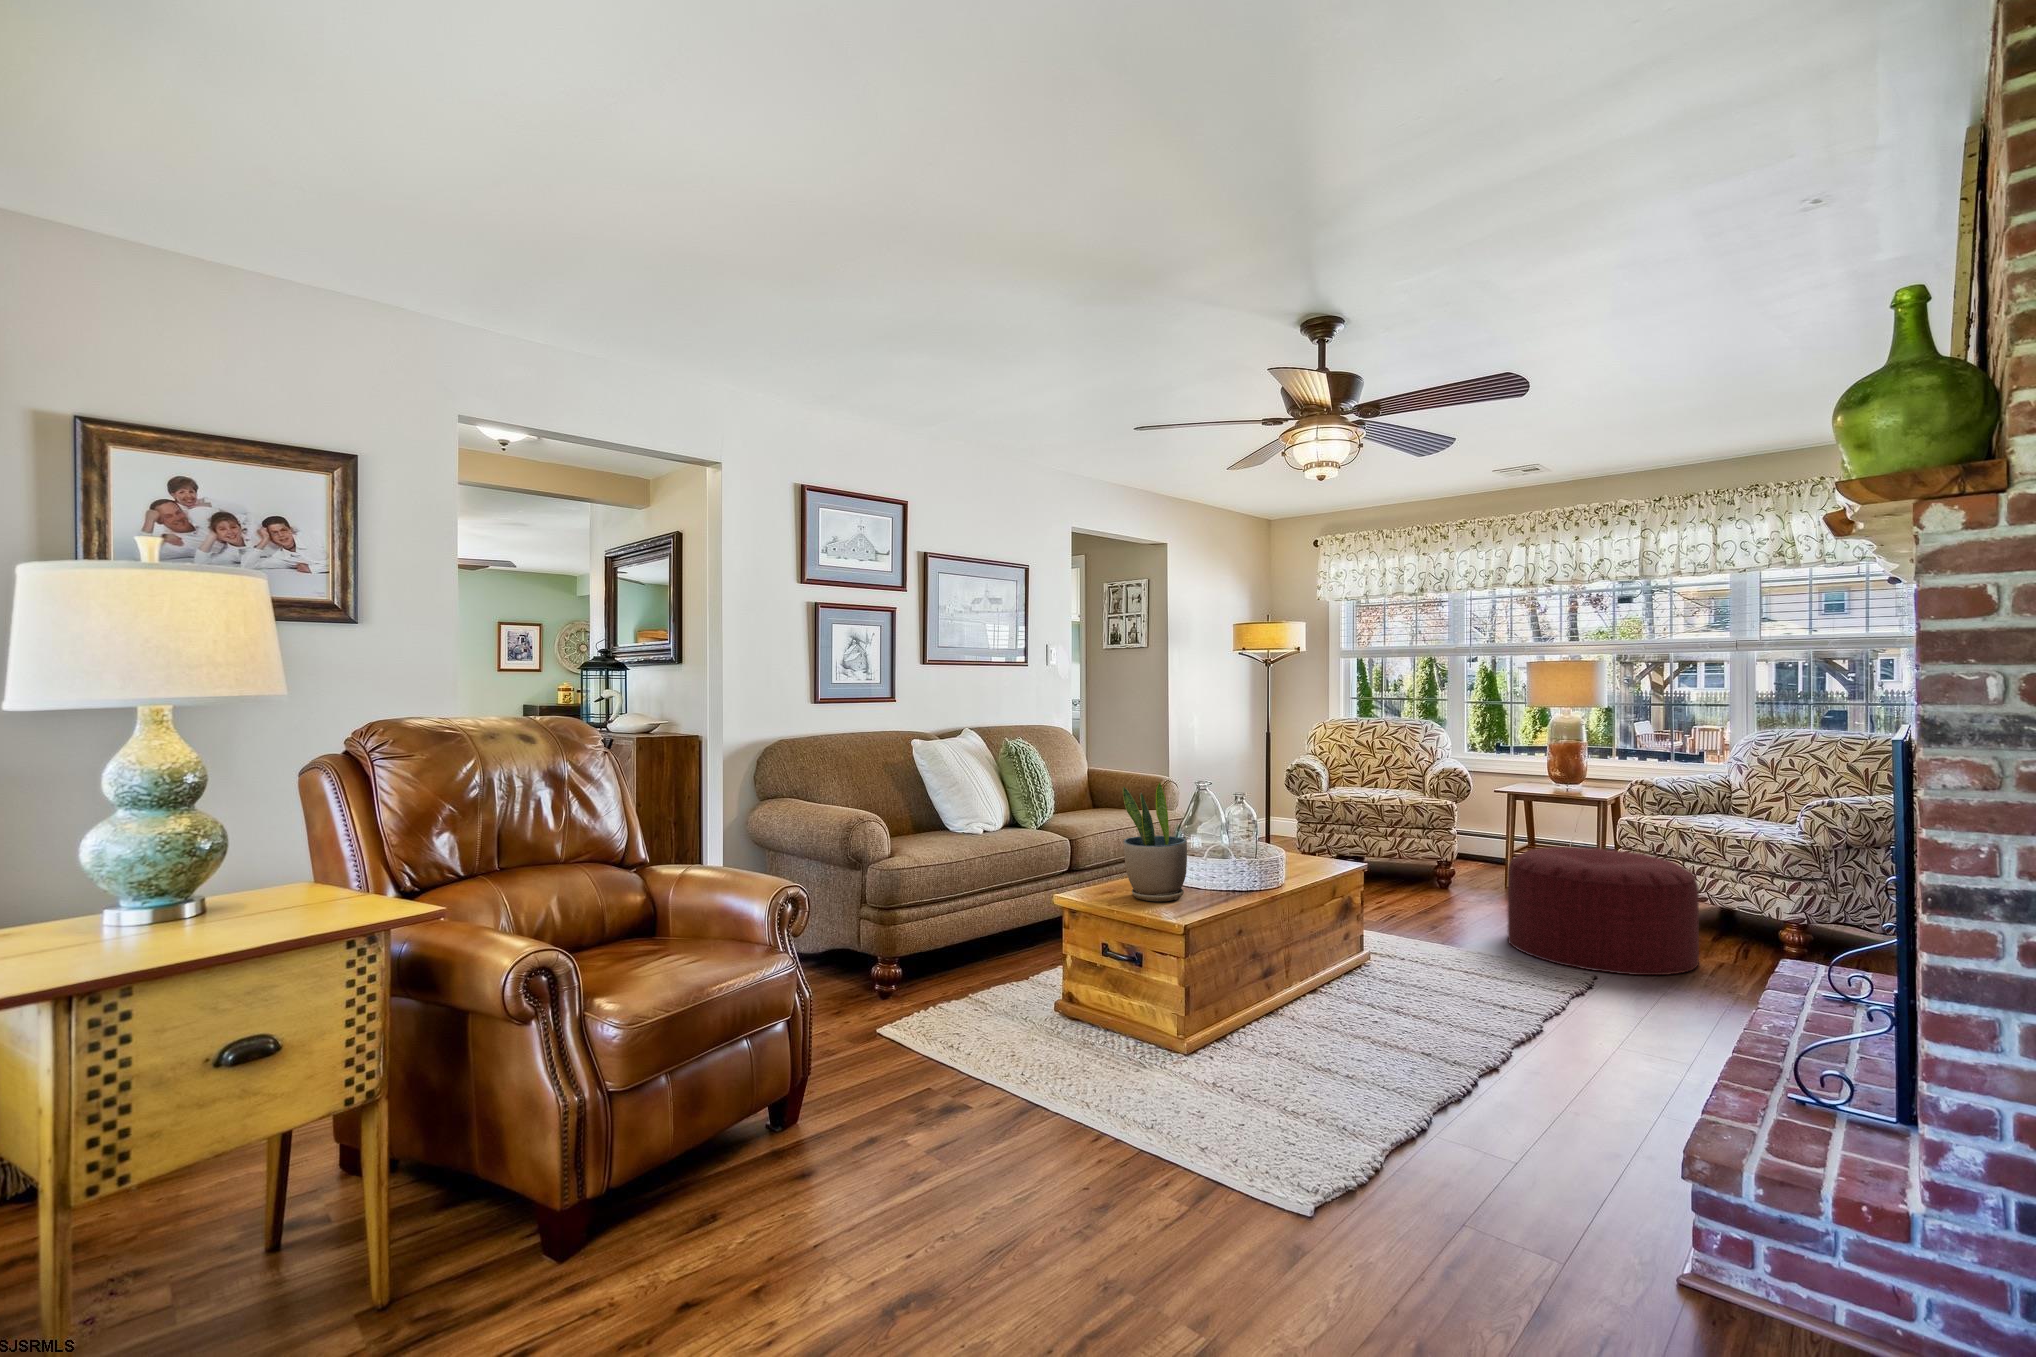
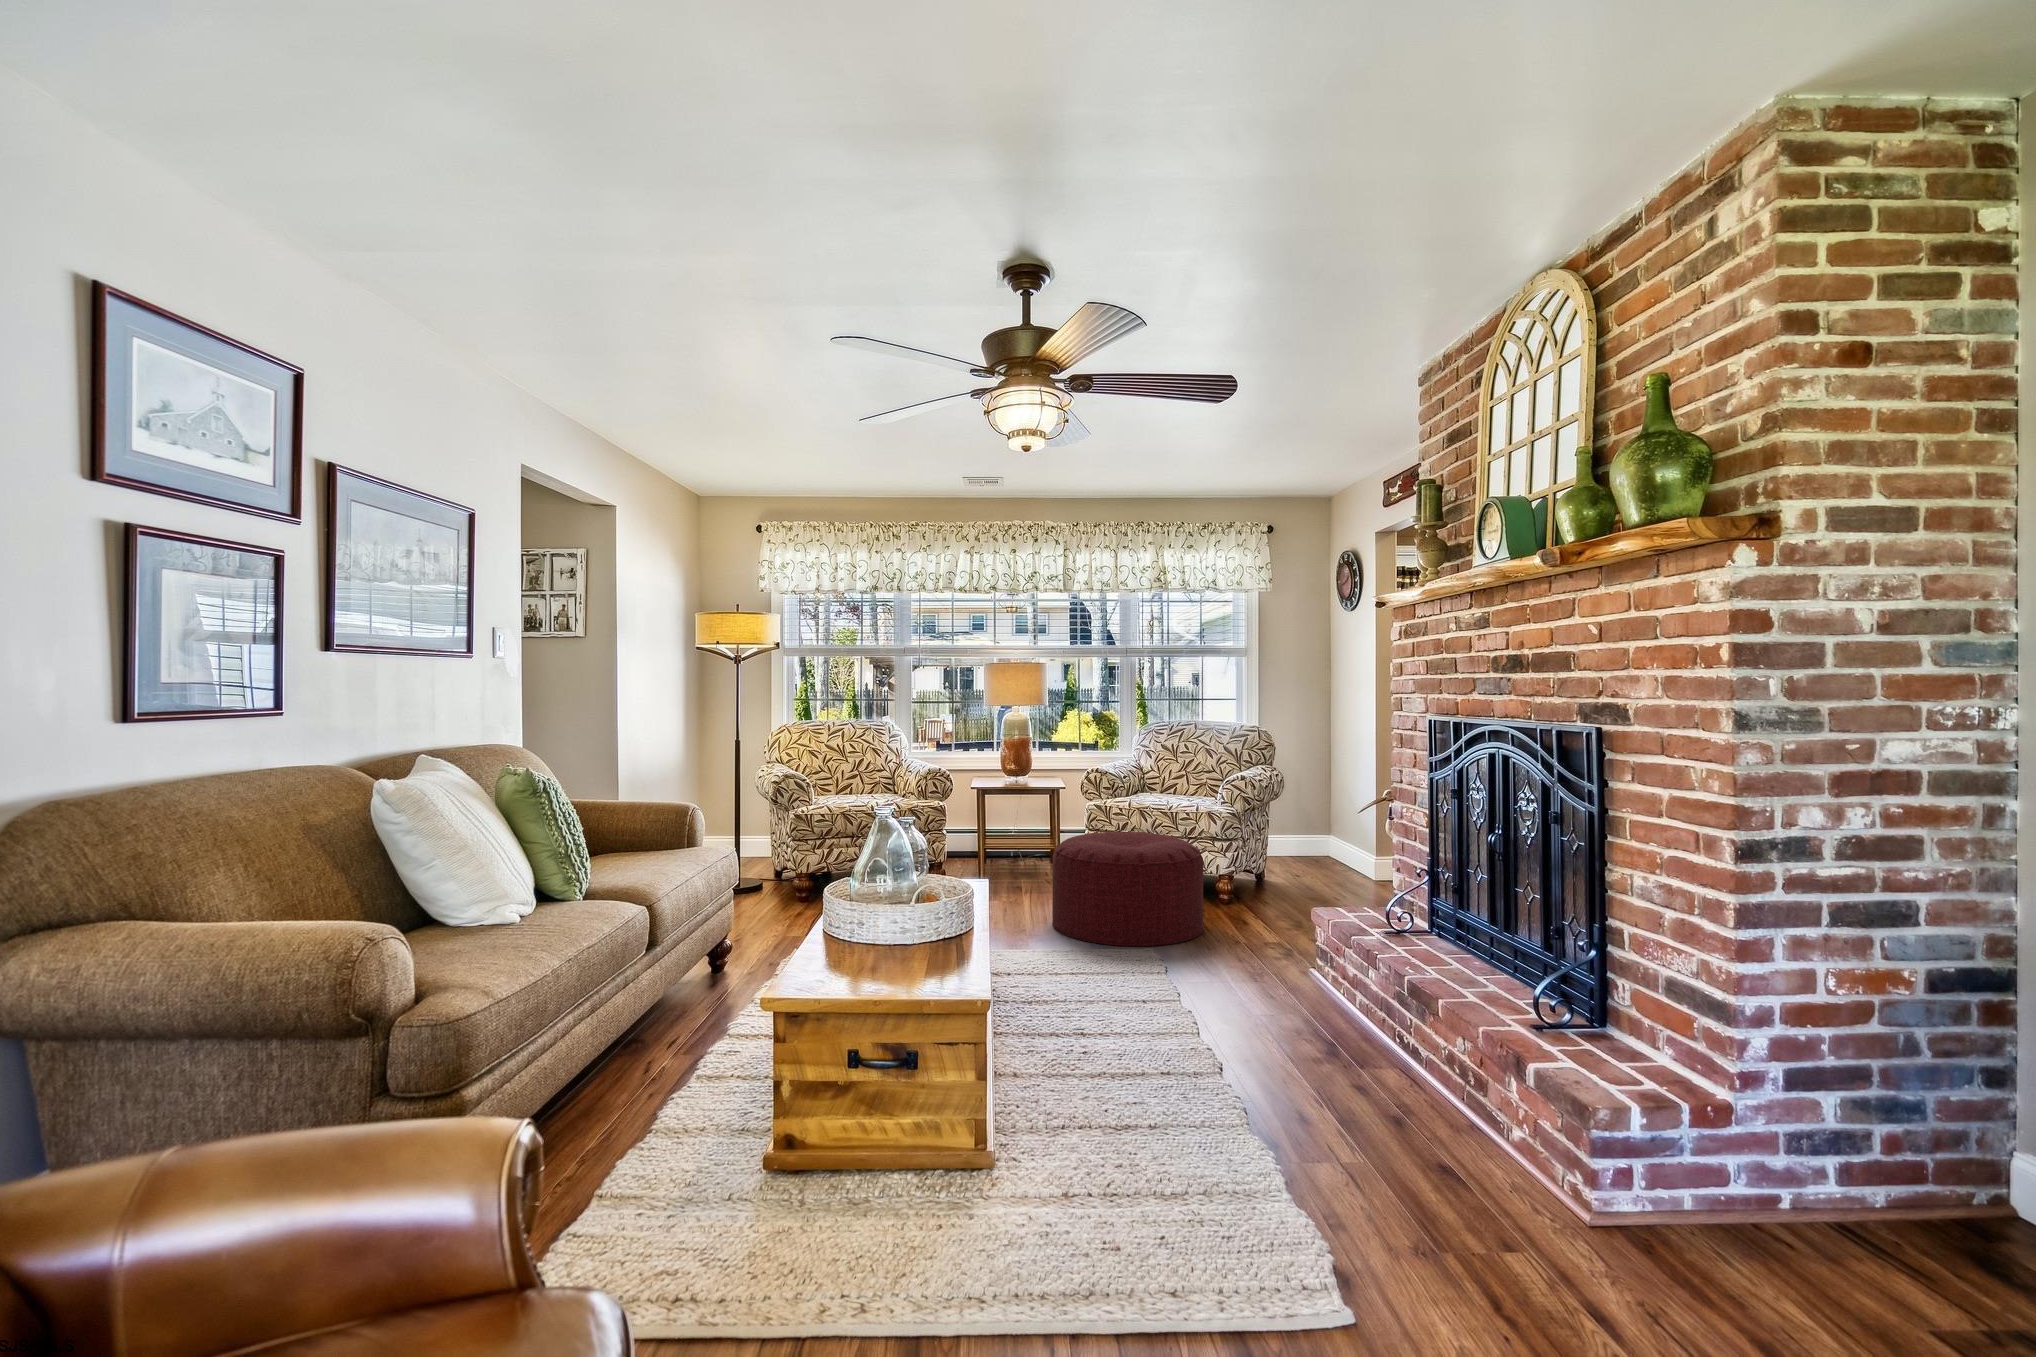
potted plant: present [1123,783,1187,901] -> none [857,812,942,977]

